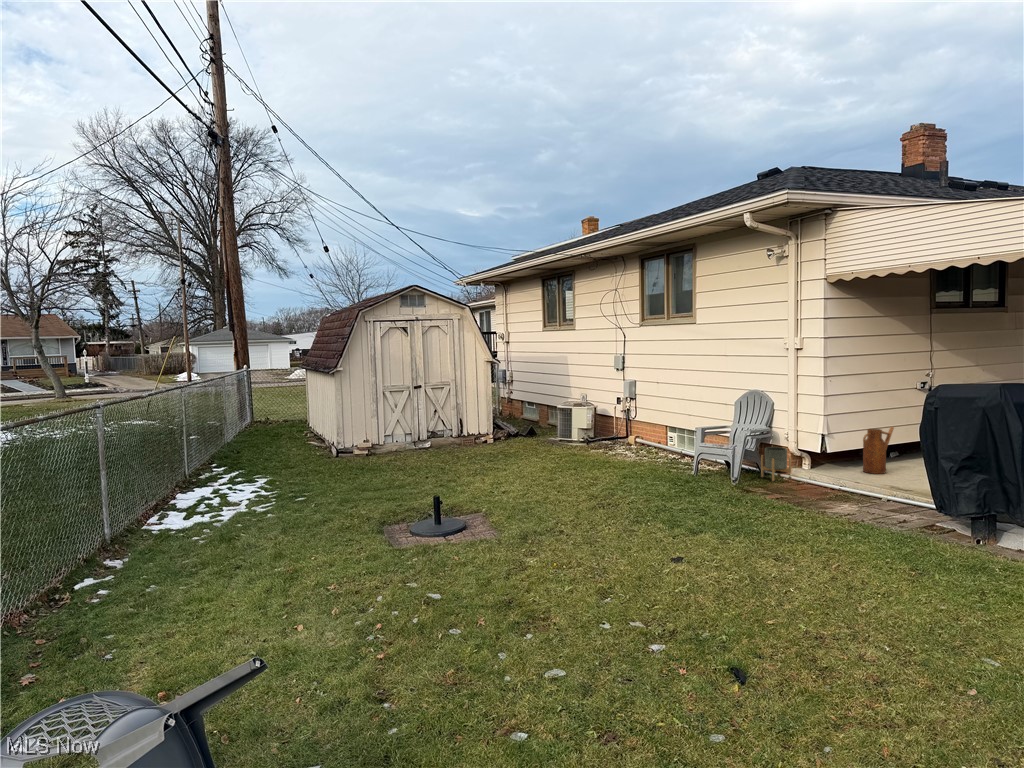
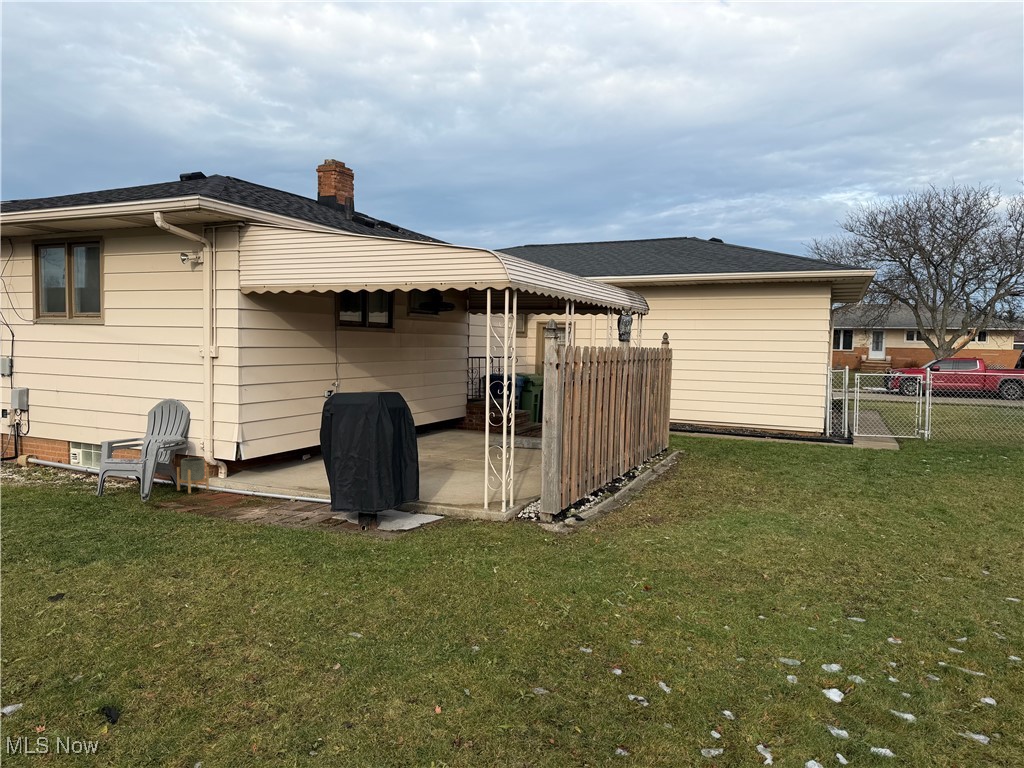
watering can: present [863,427,894,474] -> none [276,431,304,475]

